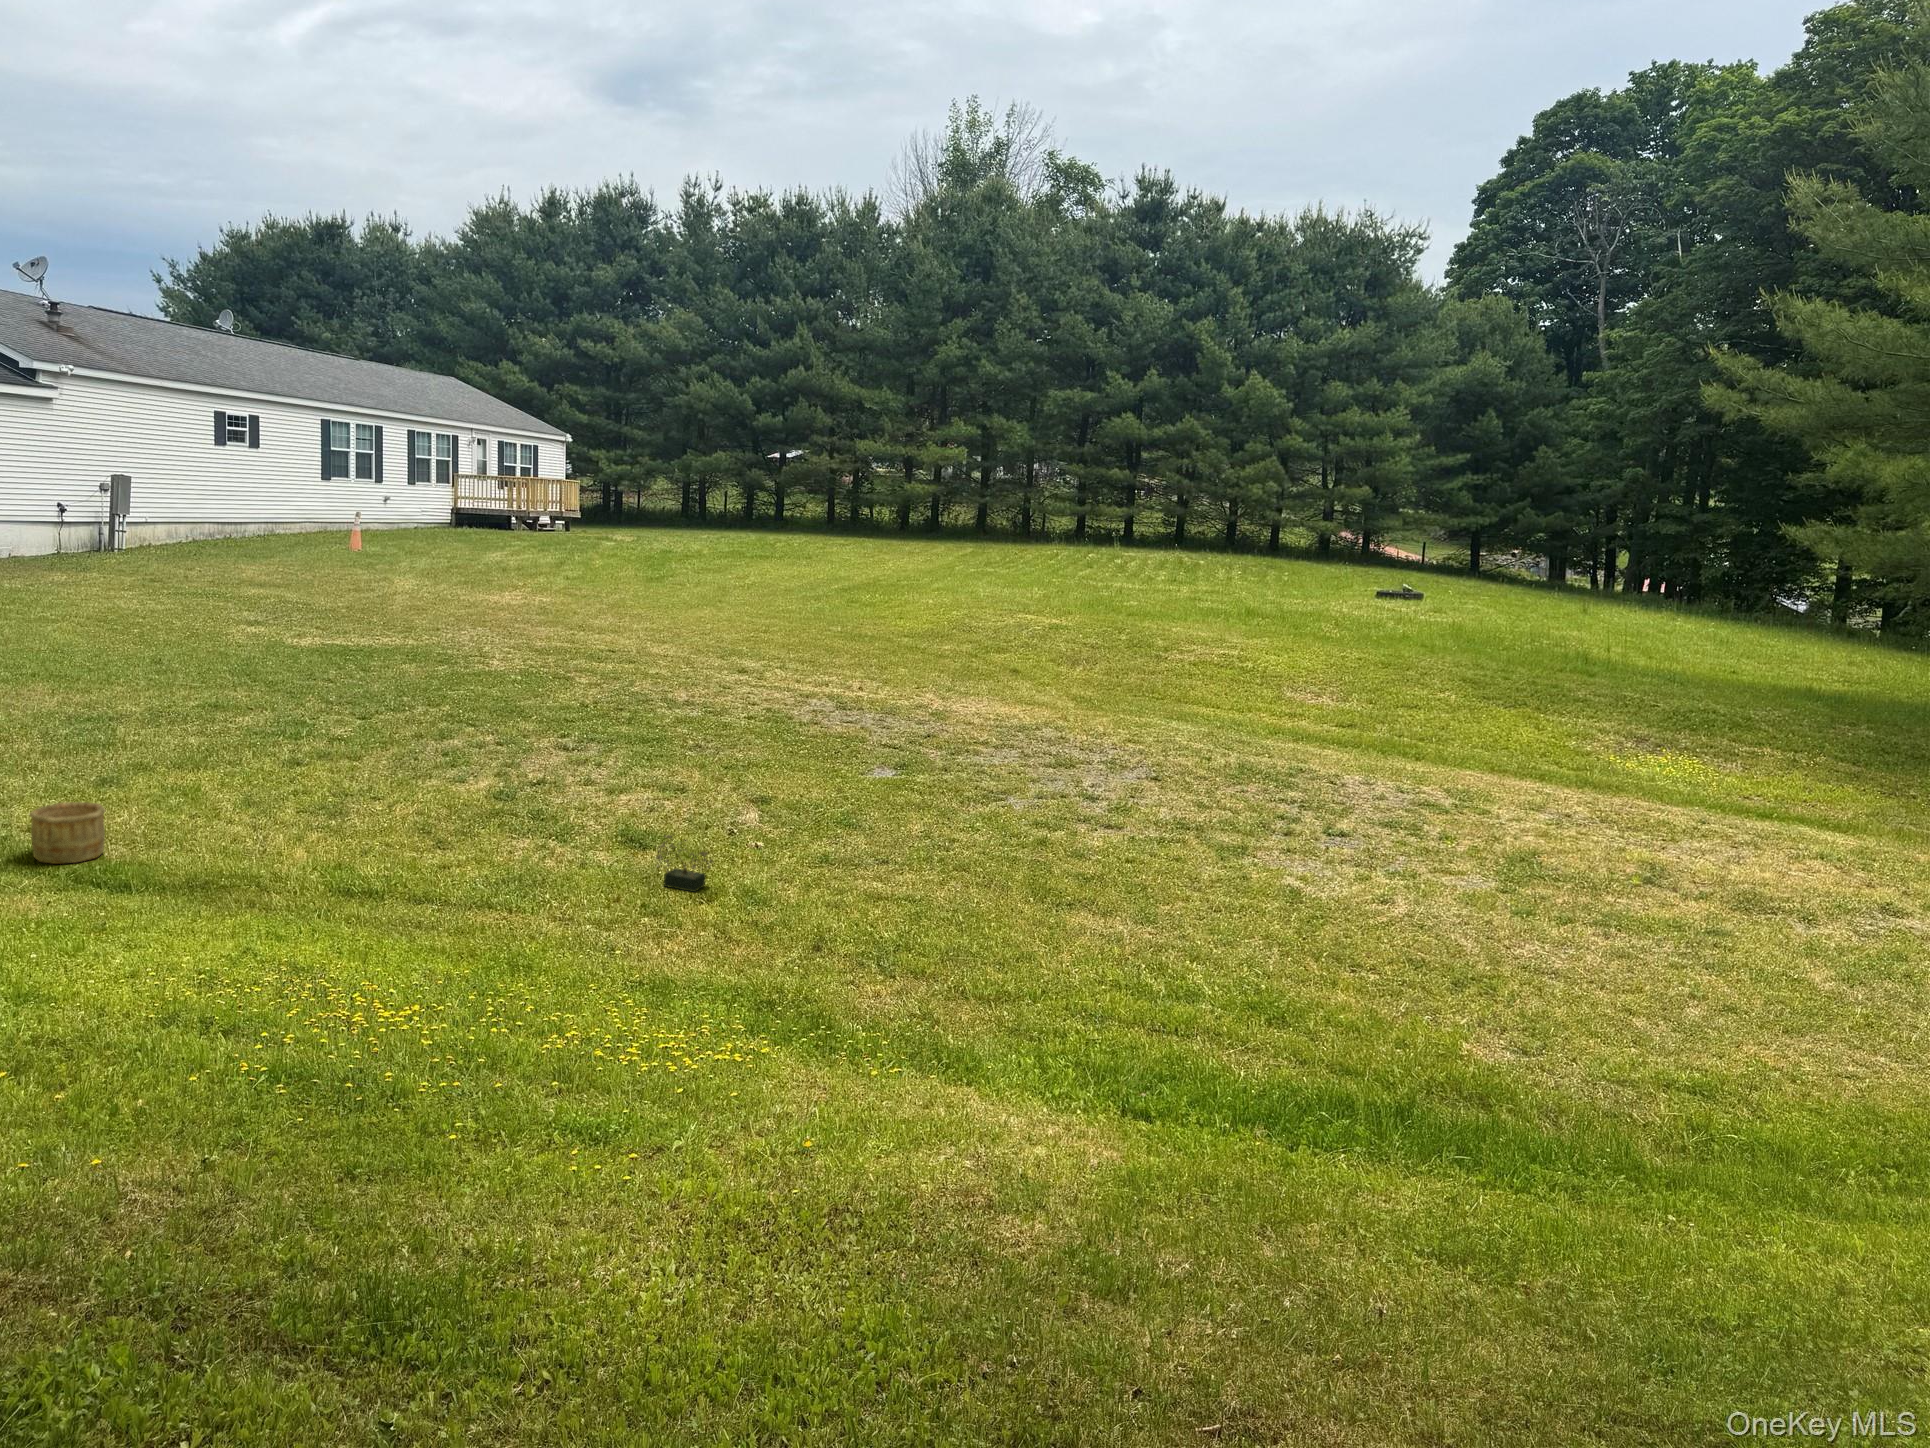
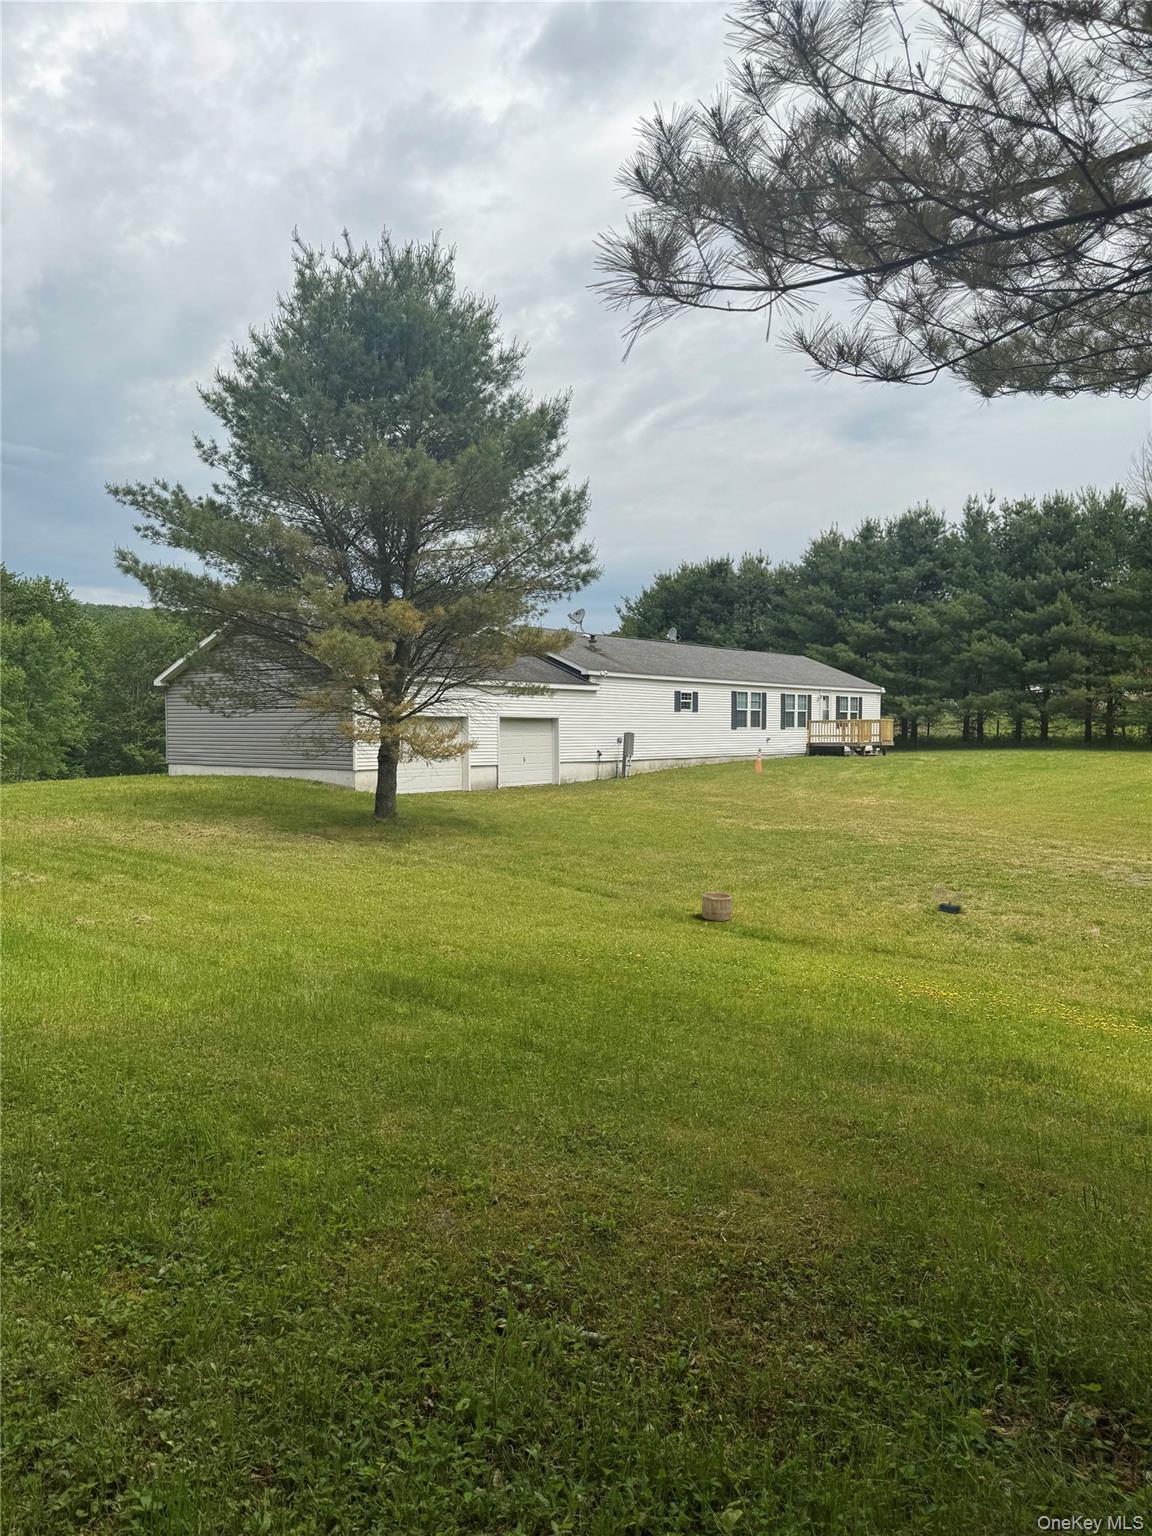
decorative plant: present [656,835,711,892] -> present [935,886,961,914]

